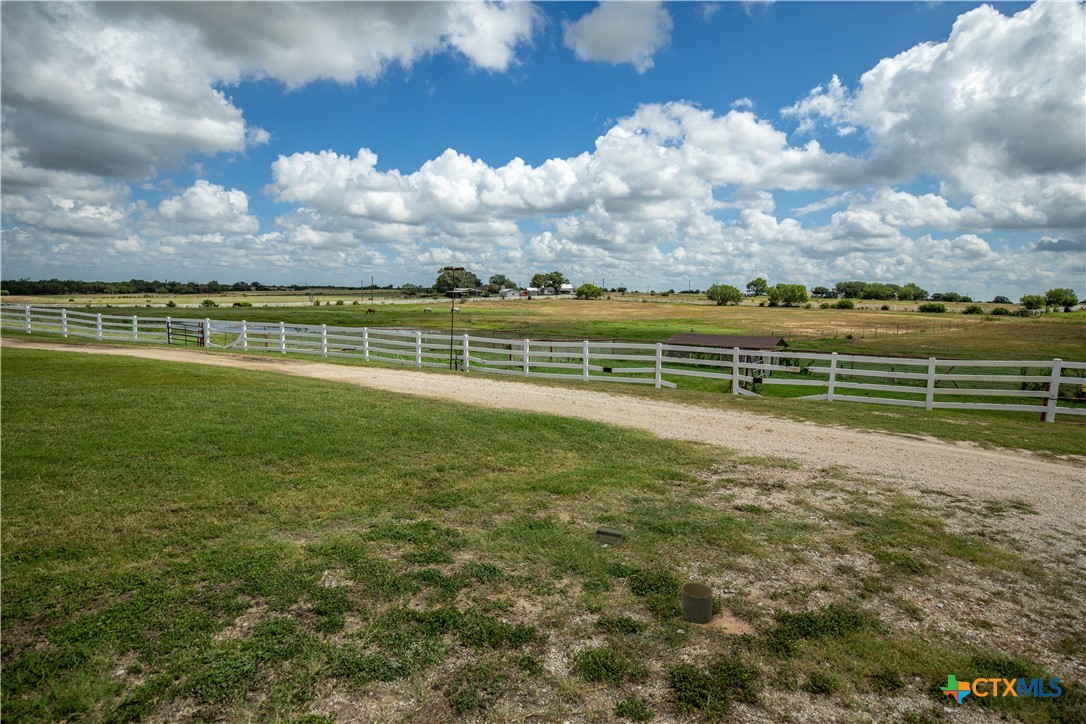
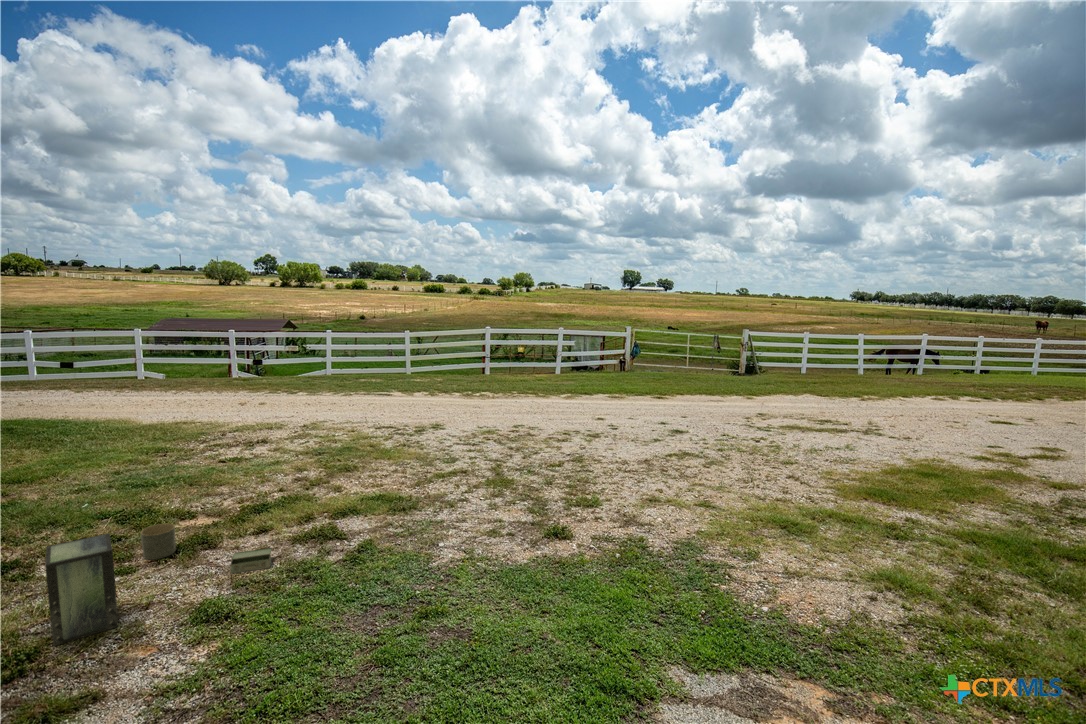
toolbox: present [594,526,626,545] -> present [230,548,271,574]
storage box: none [614,597,671,712] -> present [45,534,118,646]

